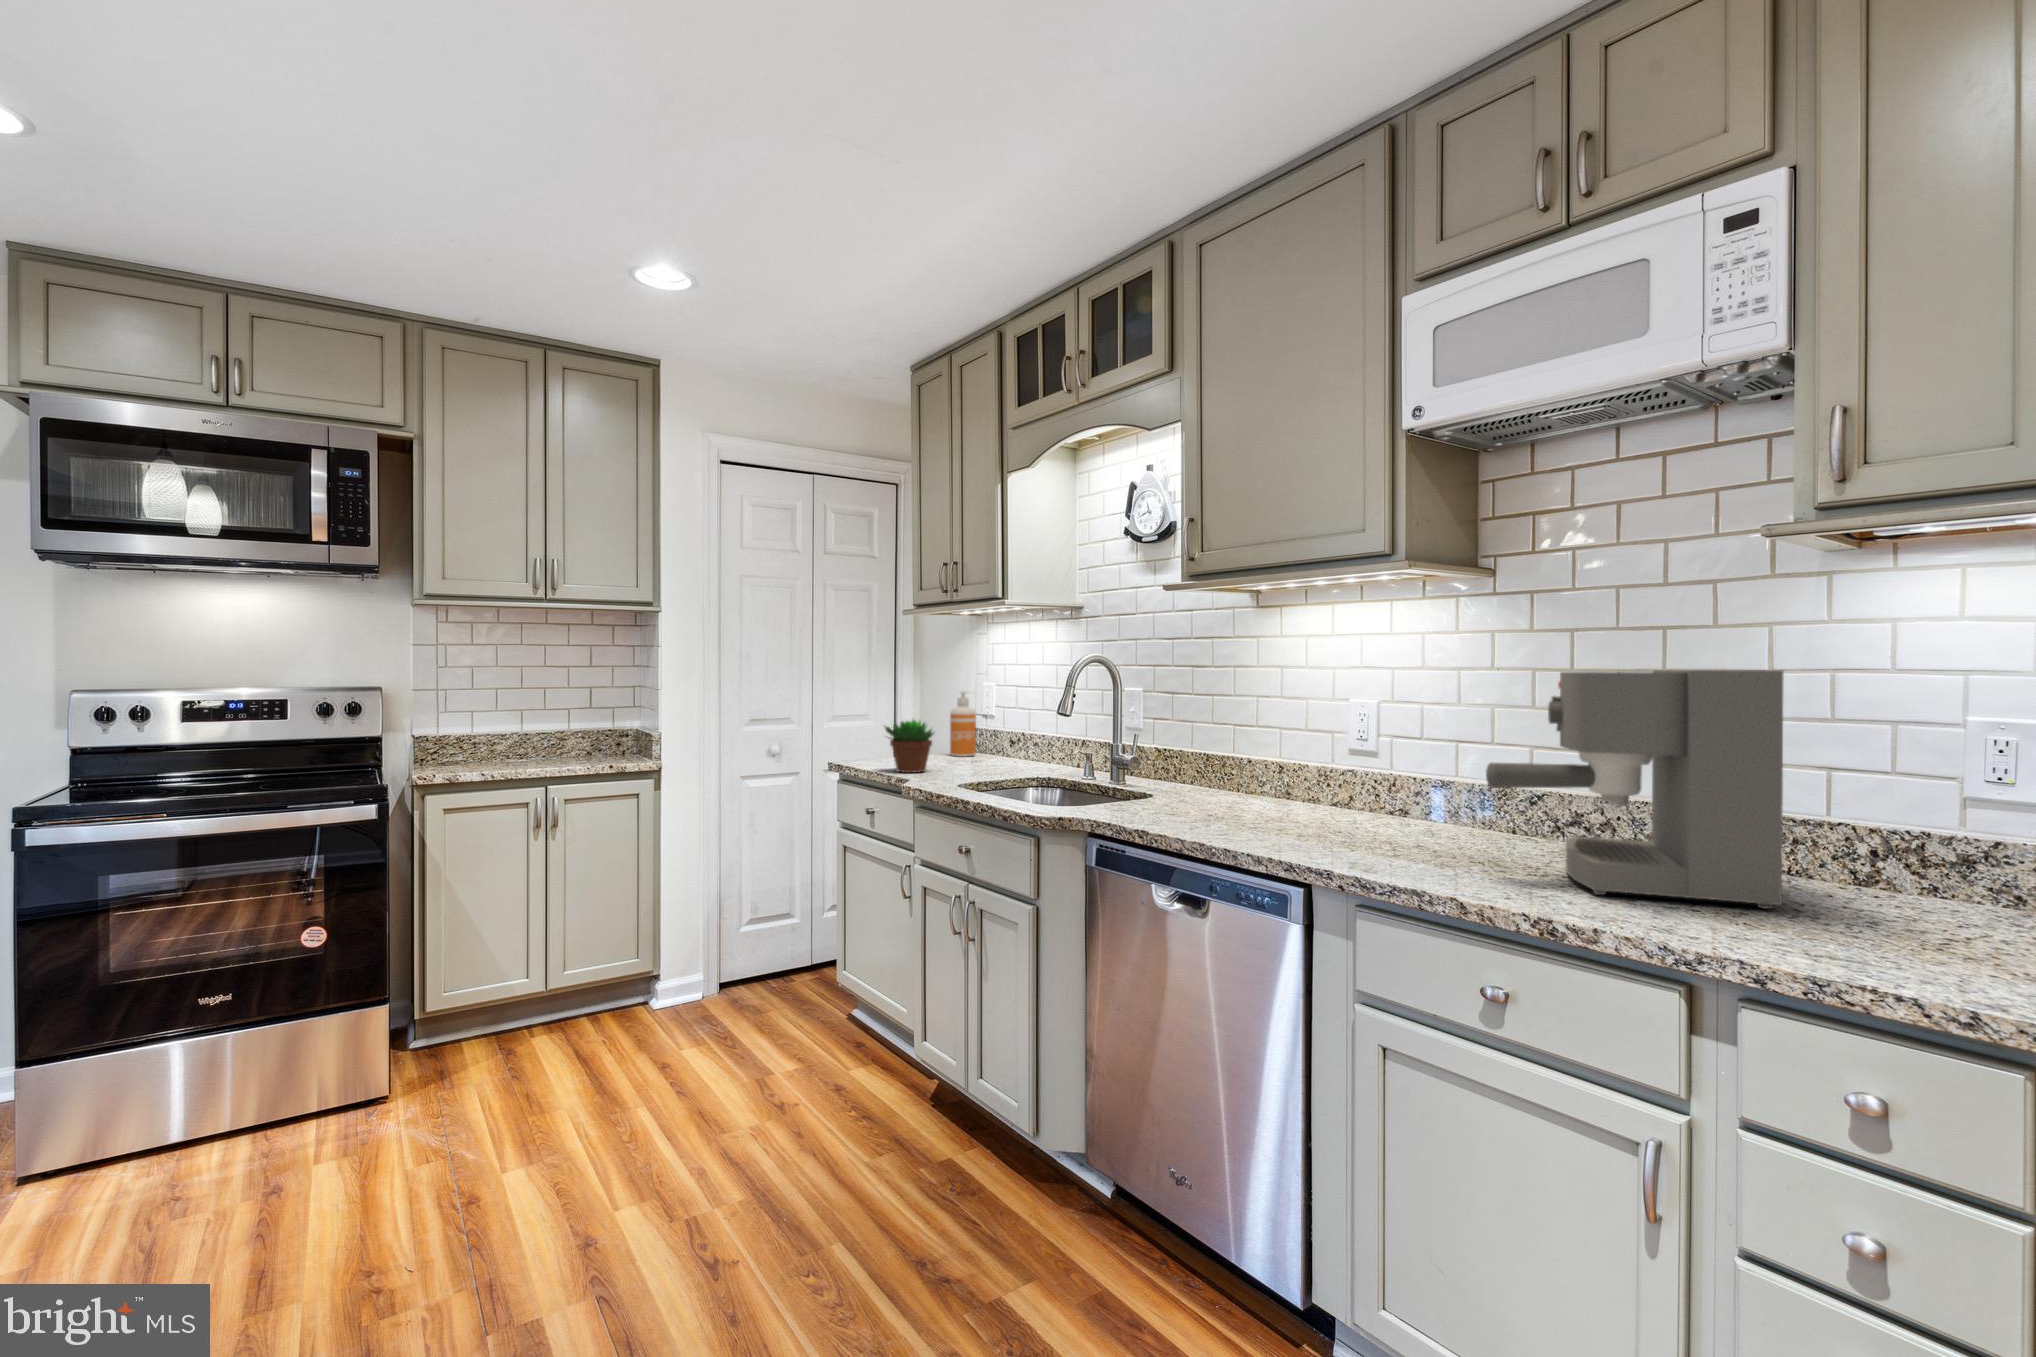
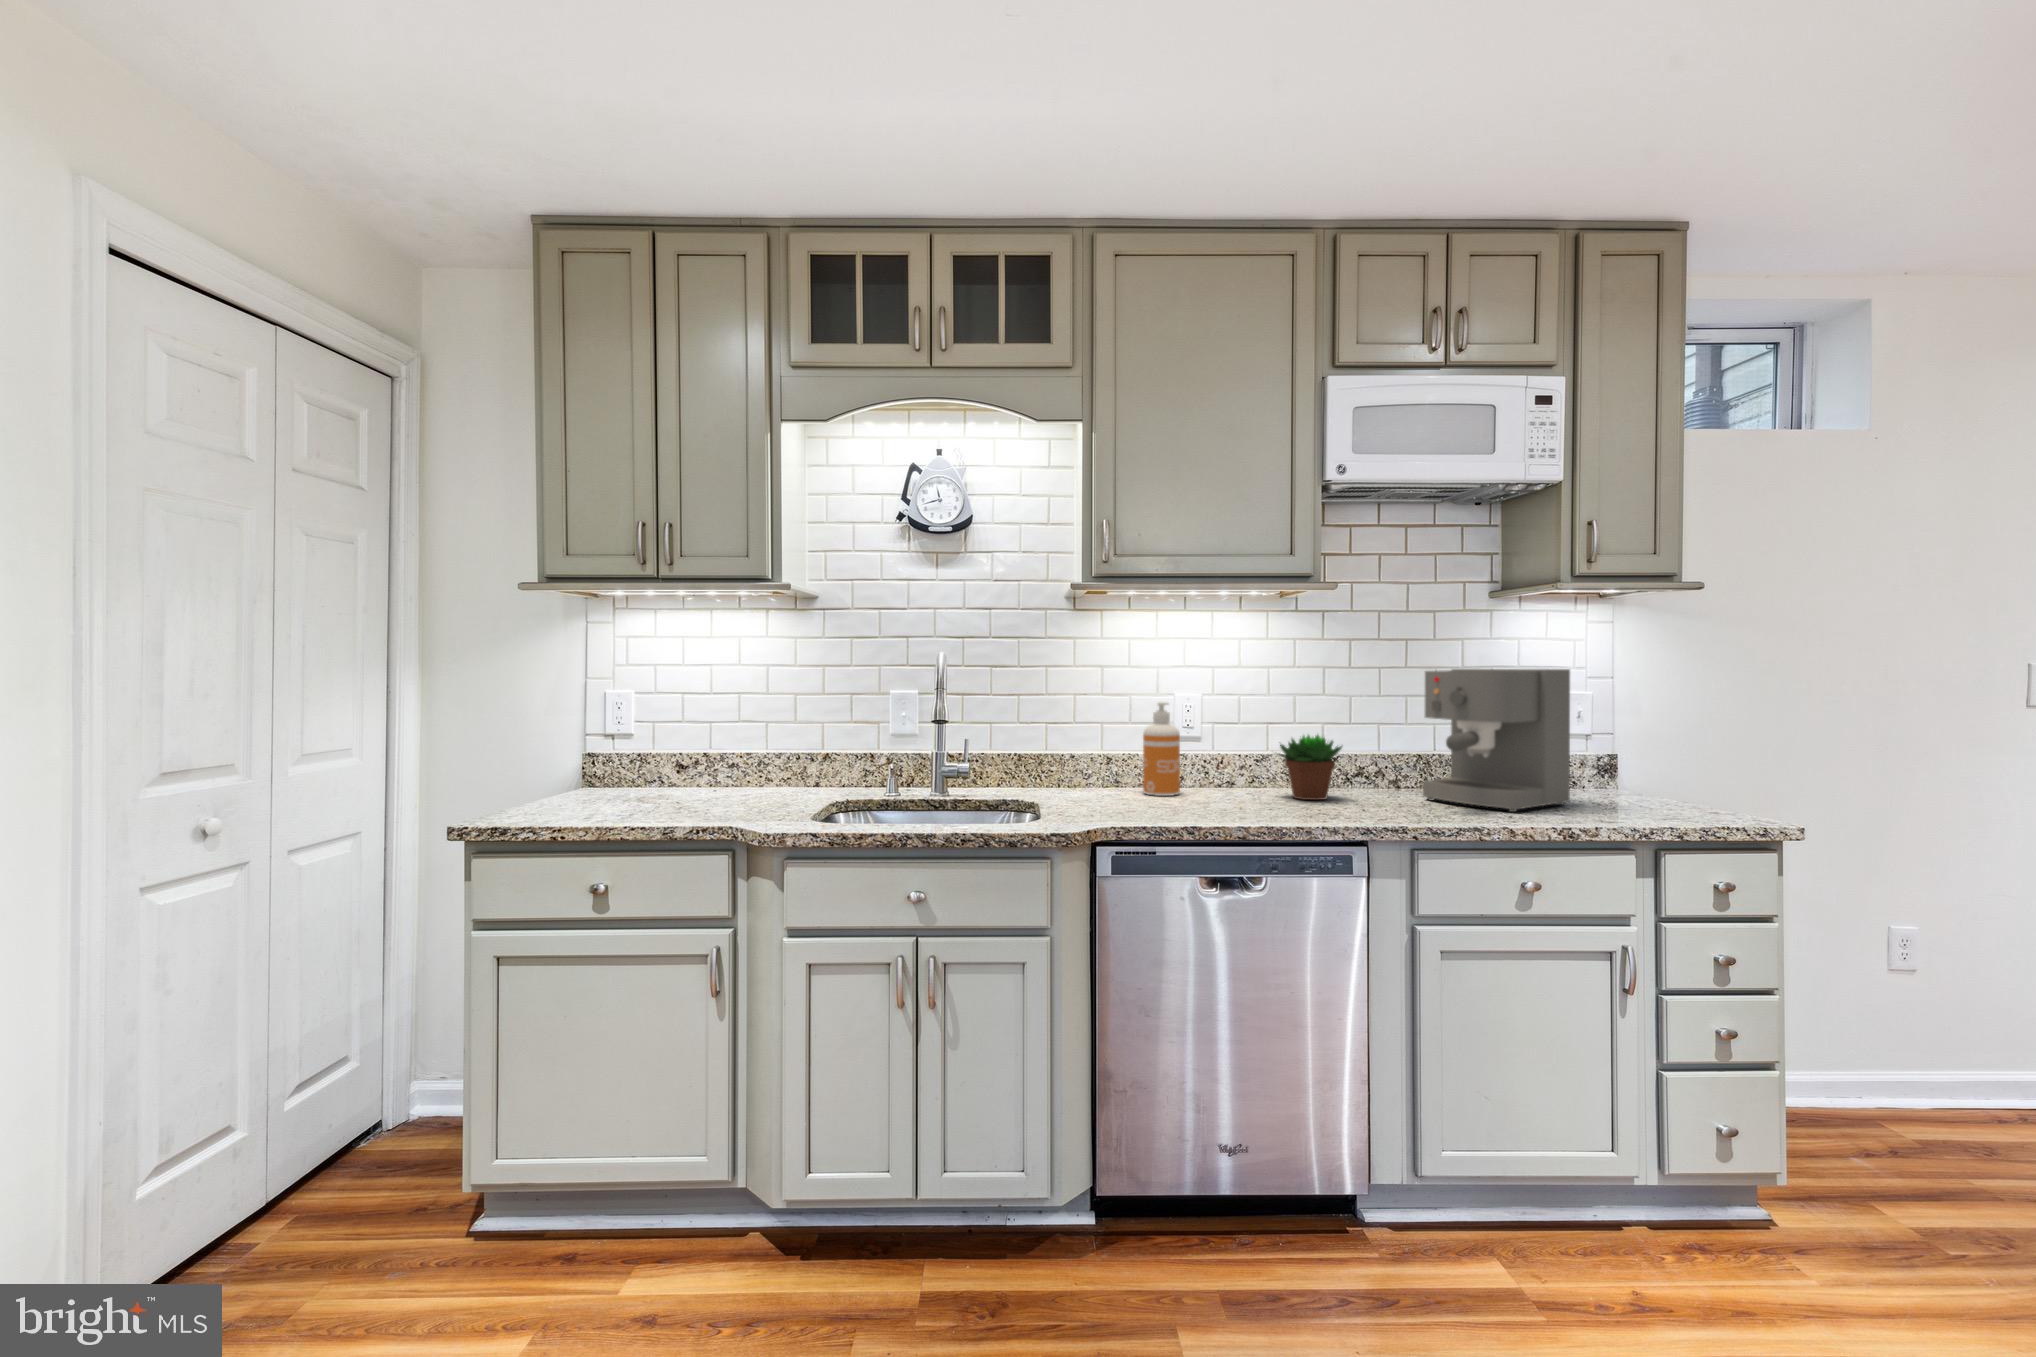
soap dispenser: present [950,691,976,756] -> present [1143,702,1180,796]
succulent plant: present [885,720,934,773] -> present [1278,735,1342,800]

